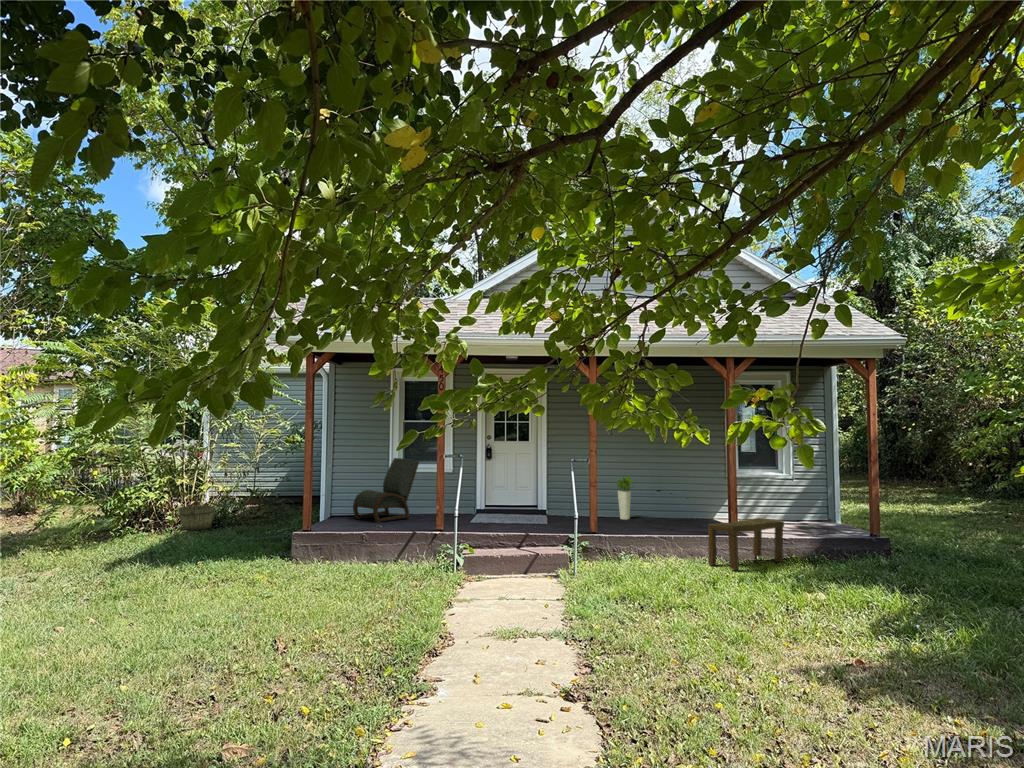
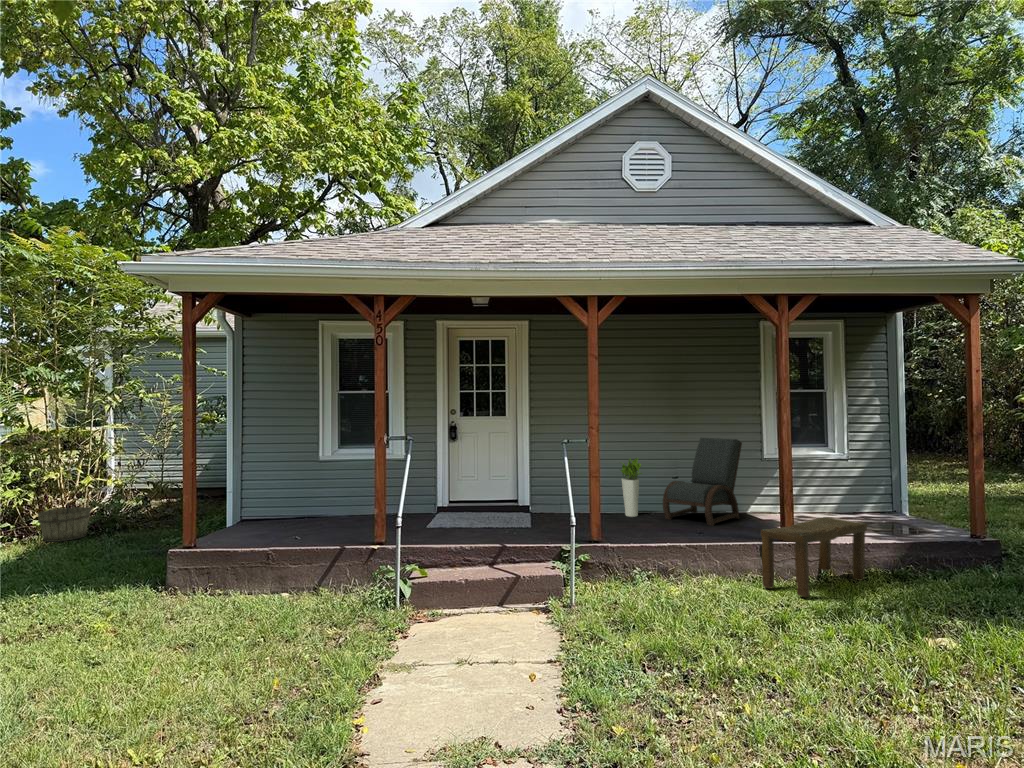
lounge chair: present [353,458,419,523] -> present [663,438,742,526]

